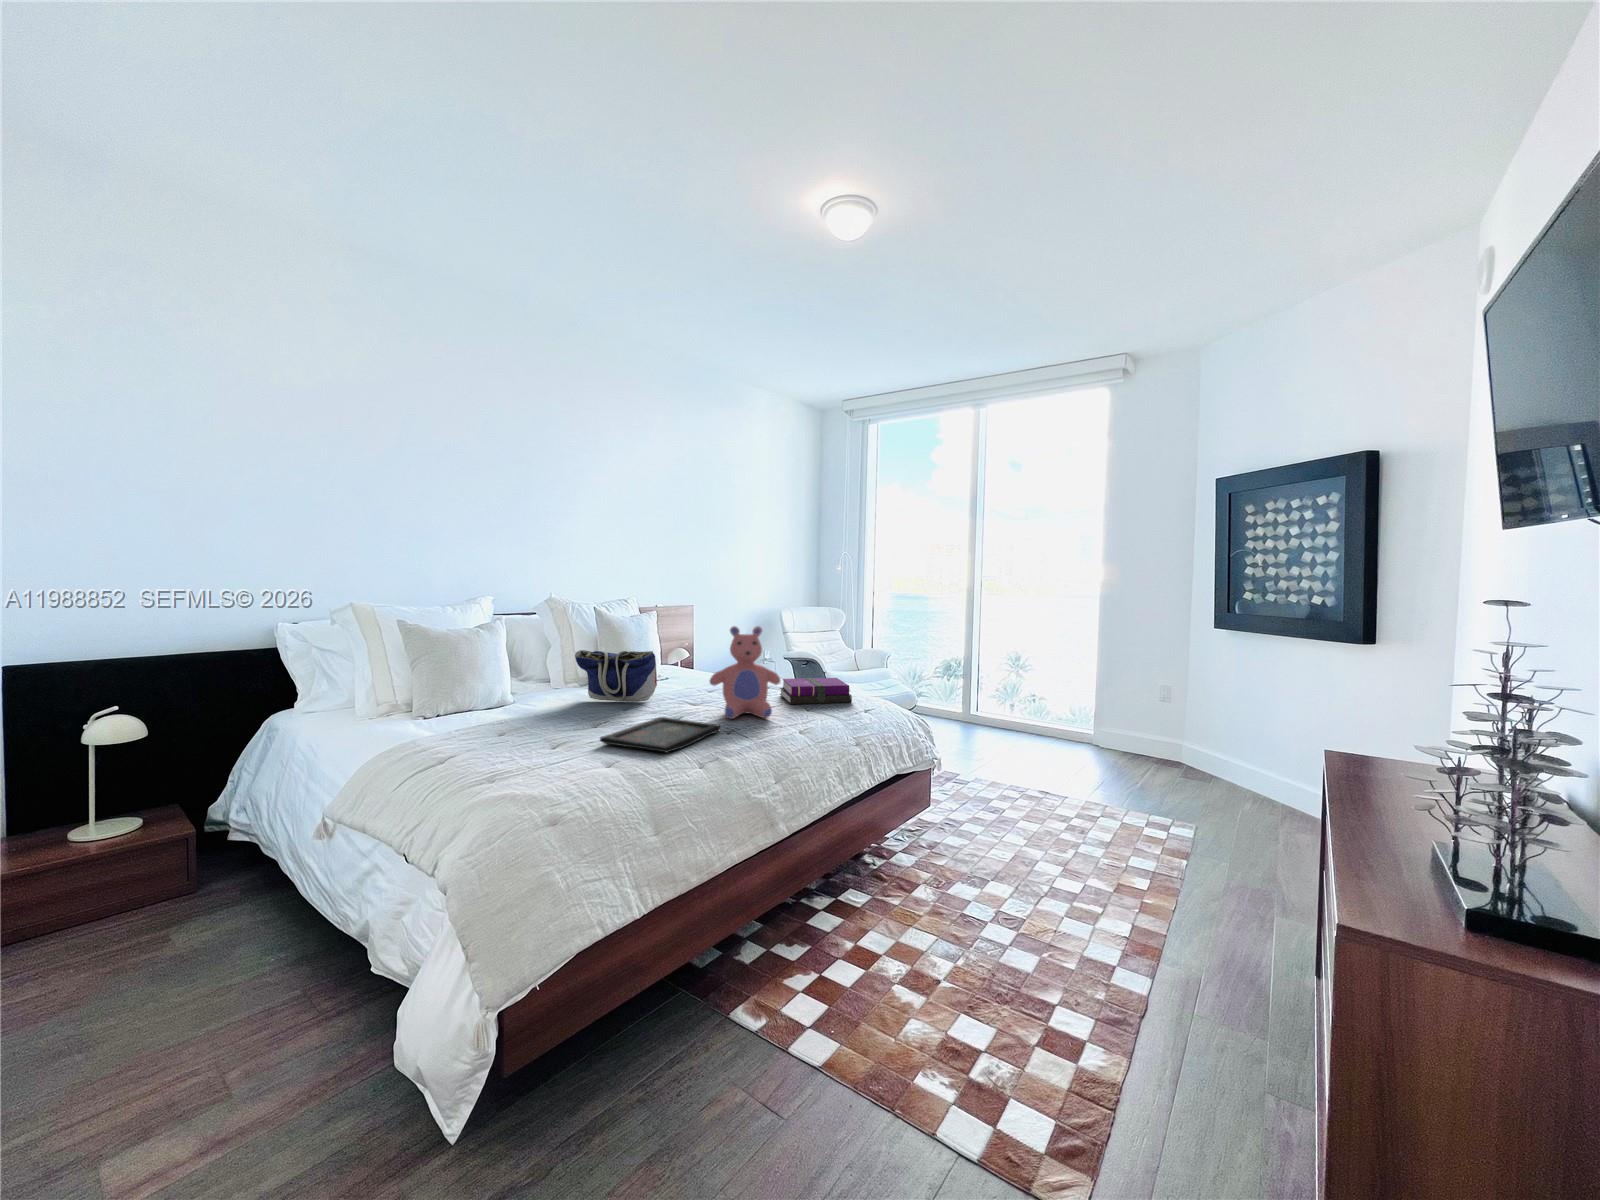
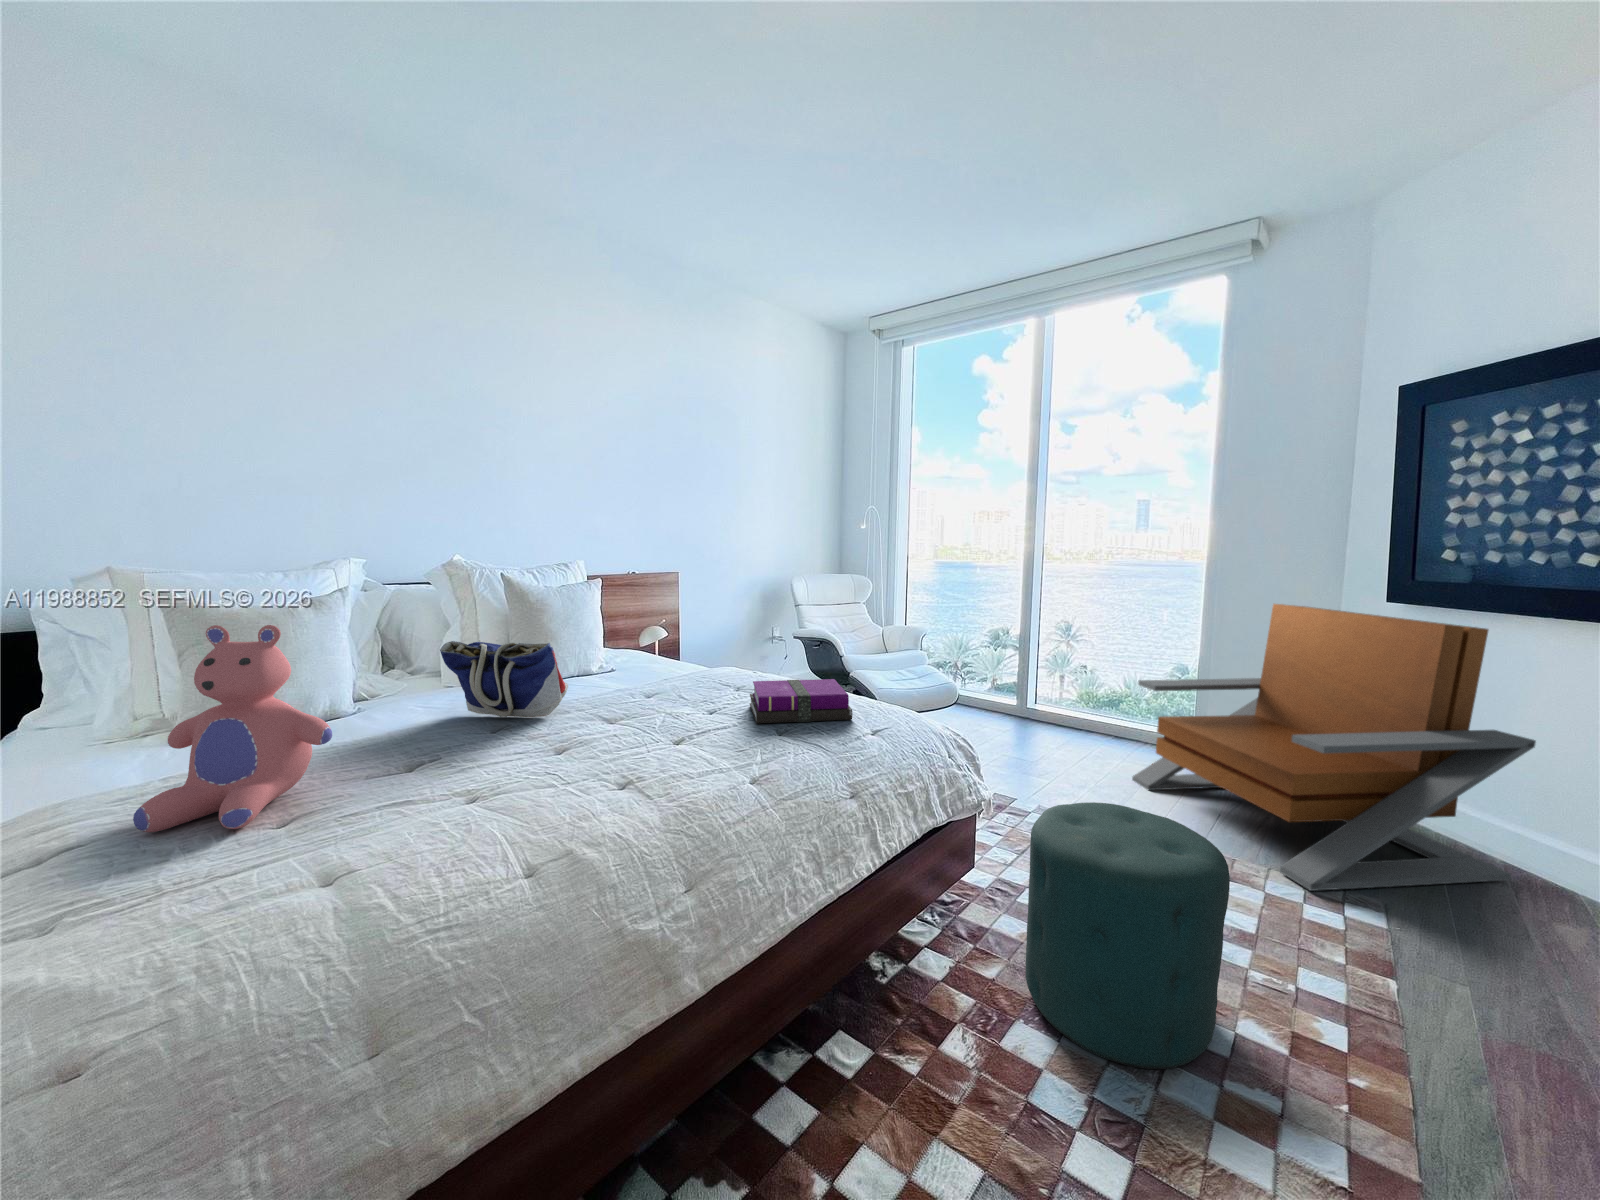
teddy bear: present [709,626,780,719] -> present [133,625,332,832]
lounge chair: none [1047,630,1292,820] -> present [1132,604,1536,891]
tray: present [600,717,720,753] -> none [365,757,605,855]
ottoman: none [963,753,1078,898] -> present [1025,802,1230,1069]

